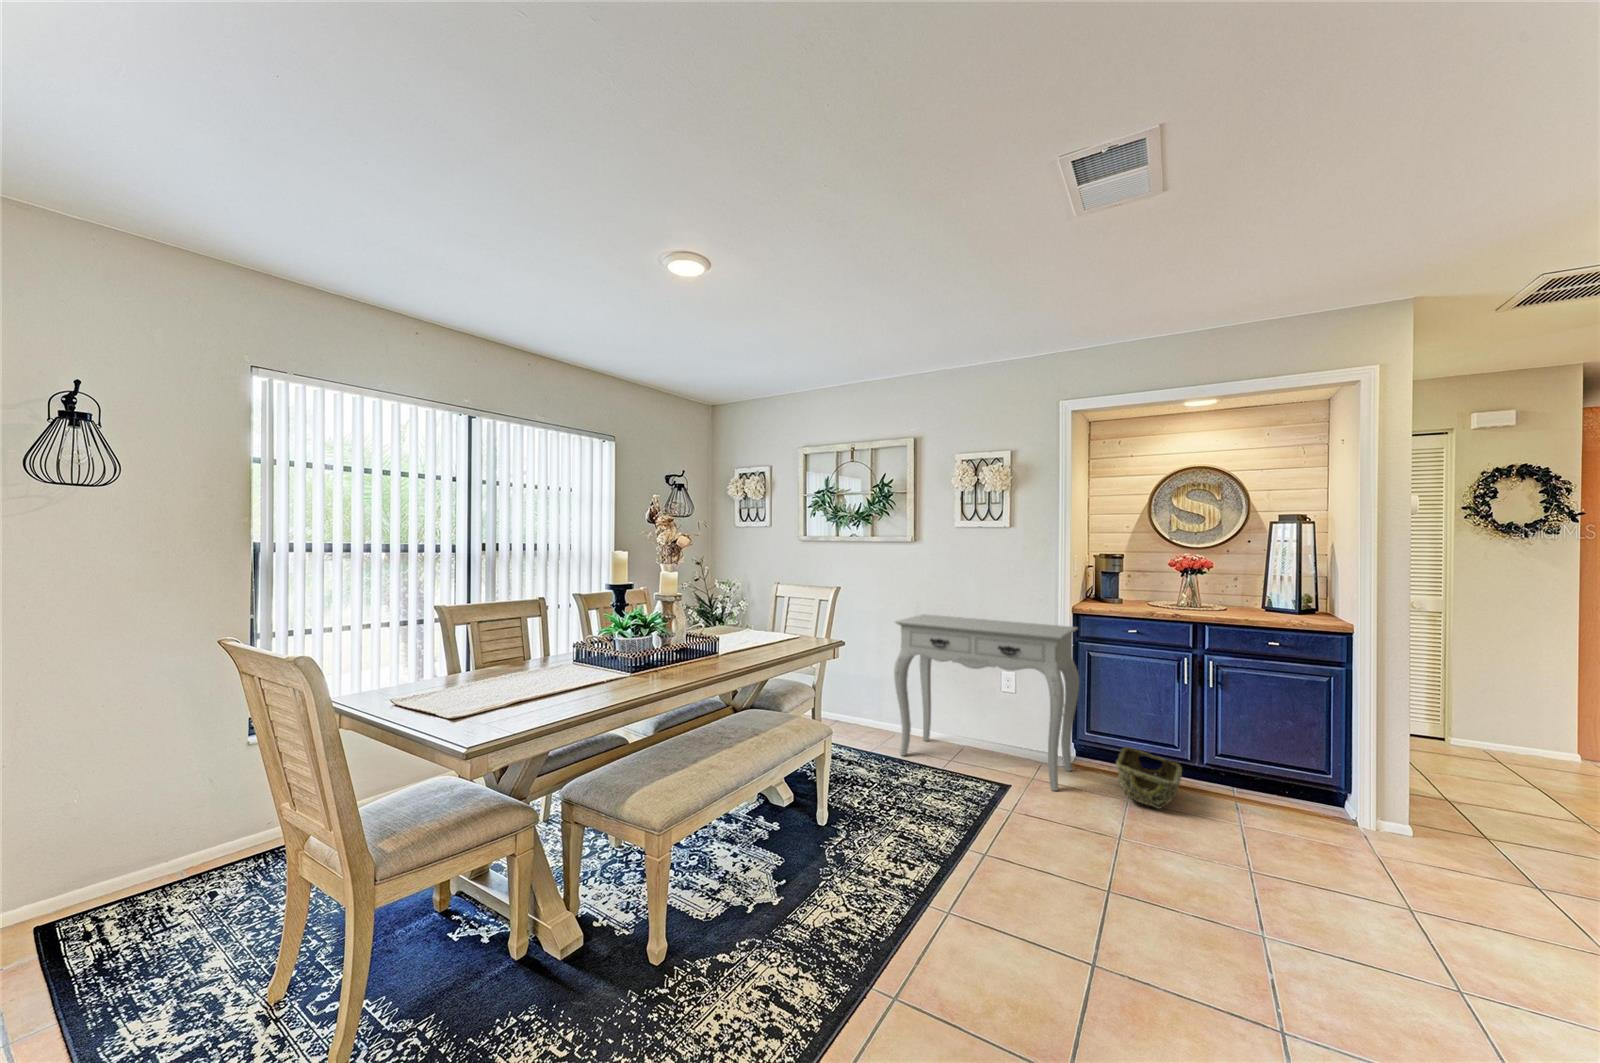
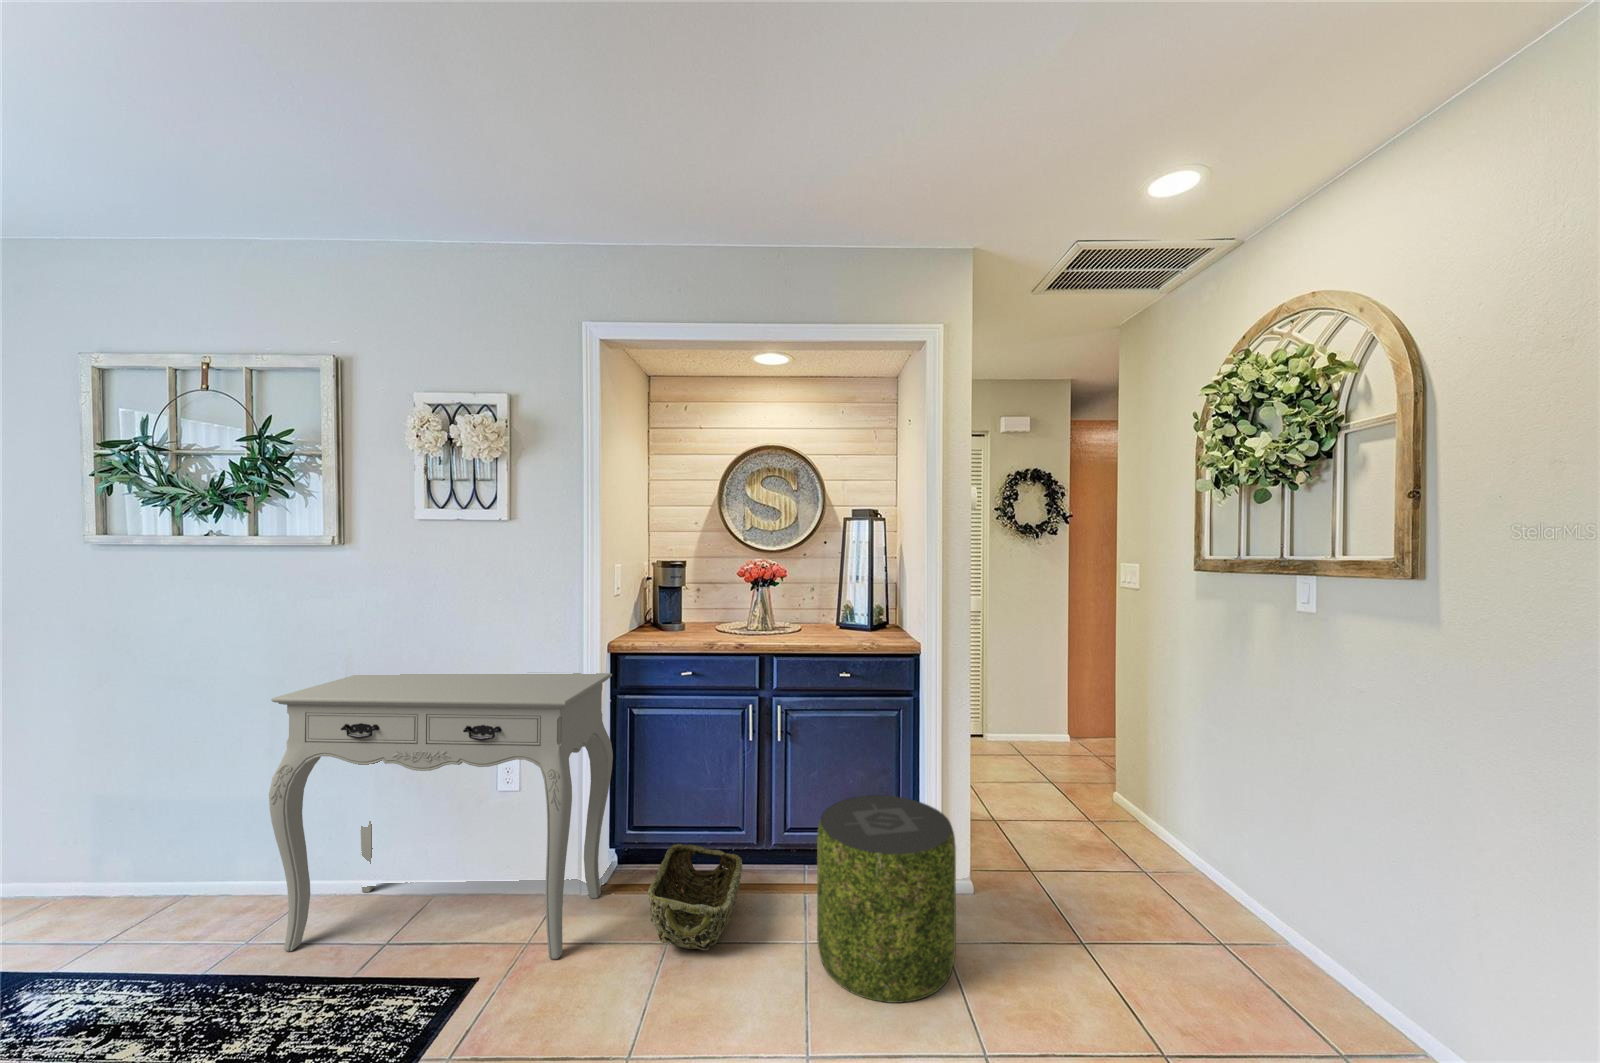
pouf: none [1250,732,1381,870] -> present [817,795,956,1003]

